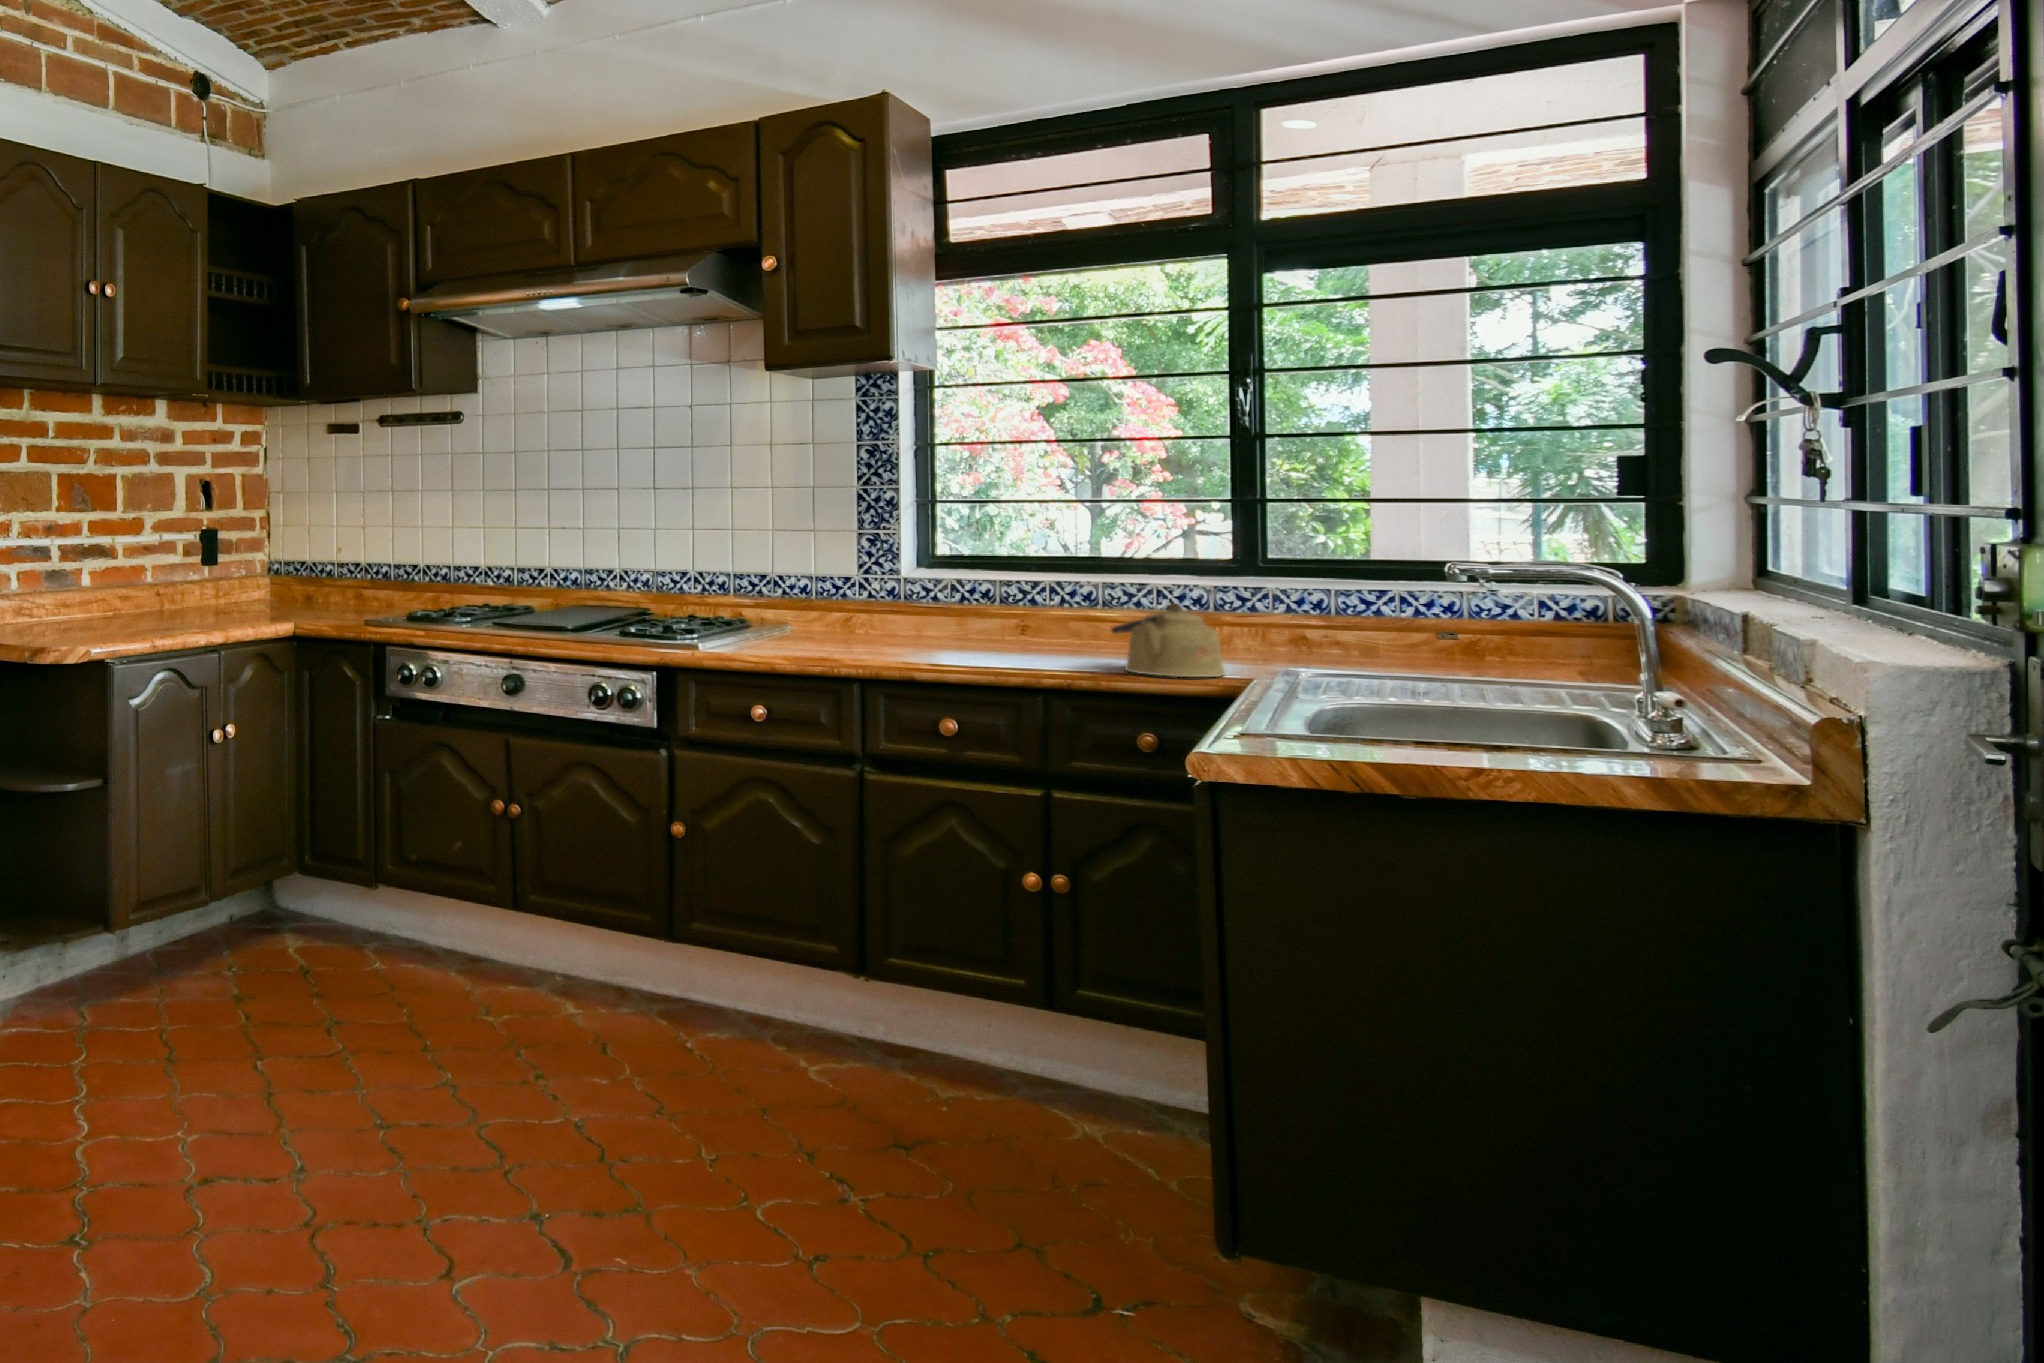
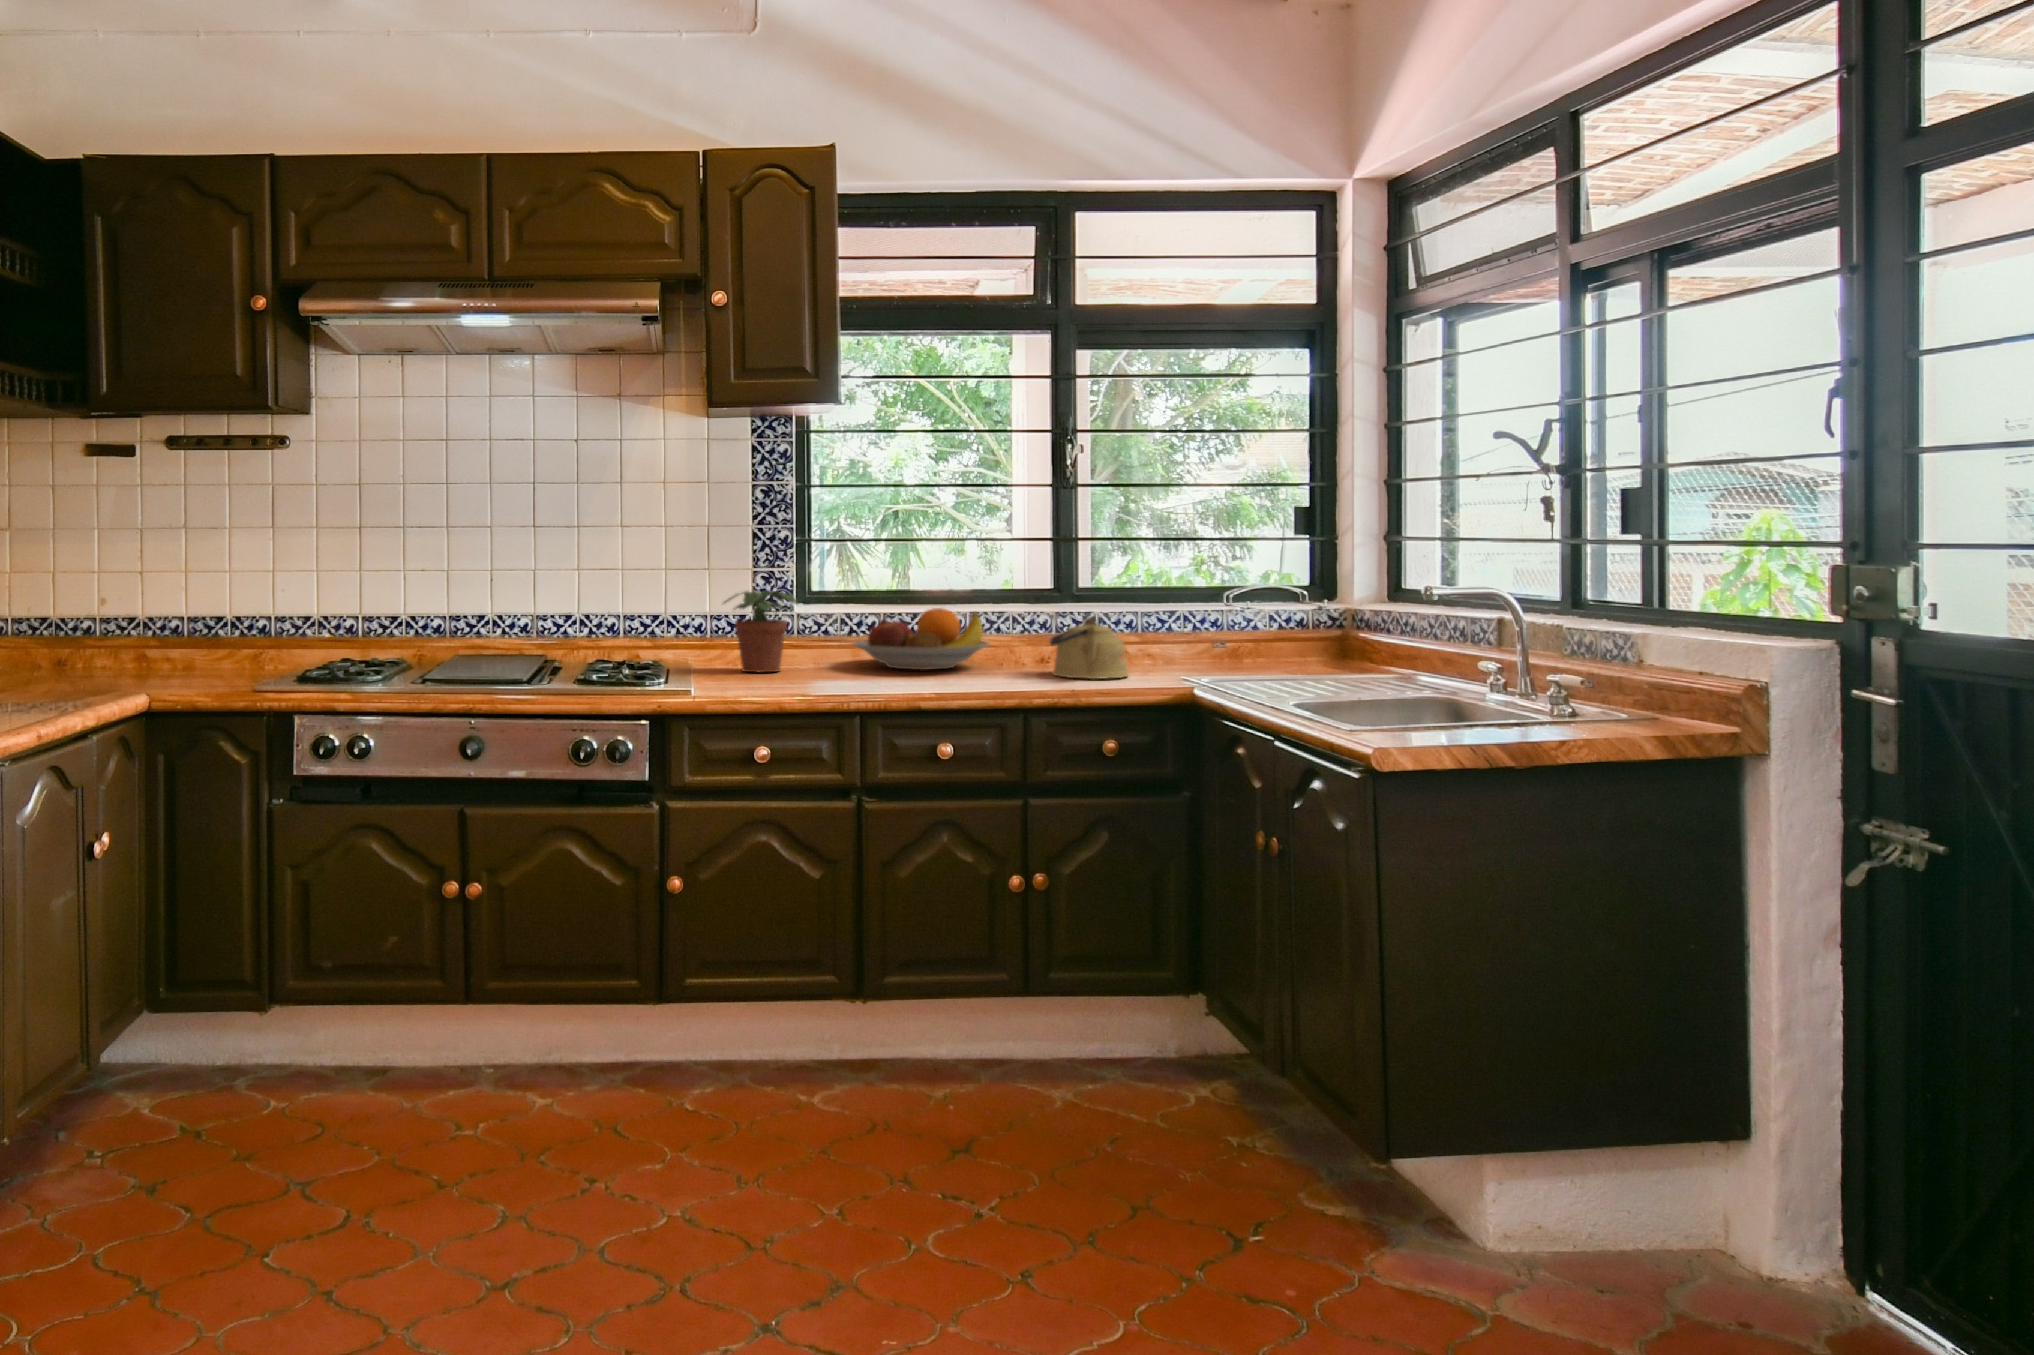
potted plant: none [773,560,856,644] -> present [724,591,797,672]
fruit bowl: none [919,586,1085,654] -> present [853,608,990,670]

